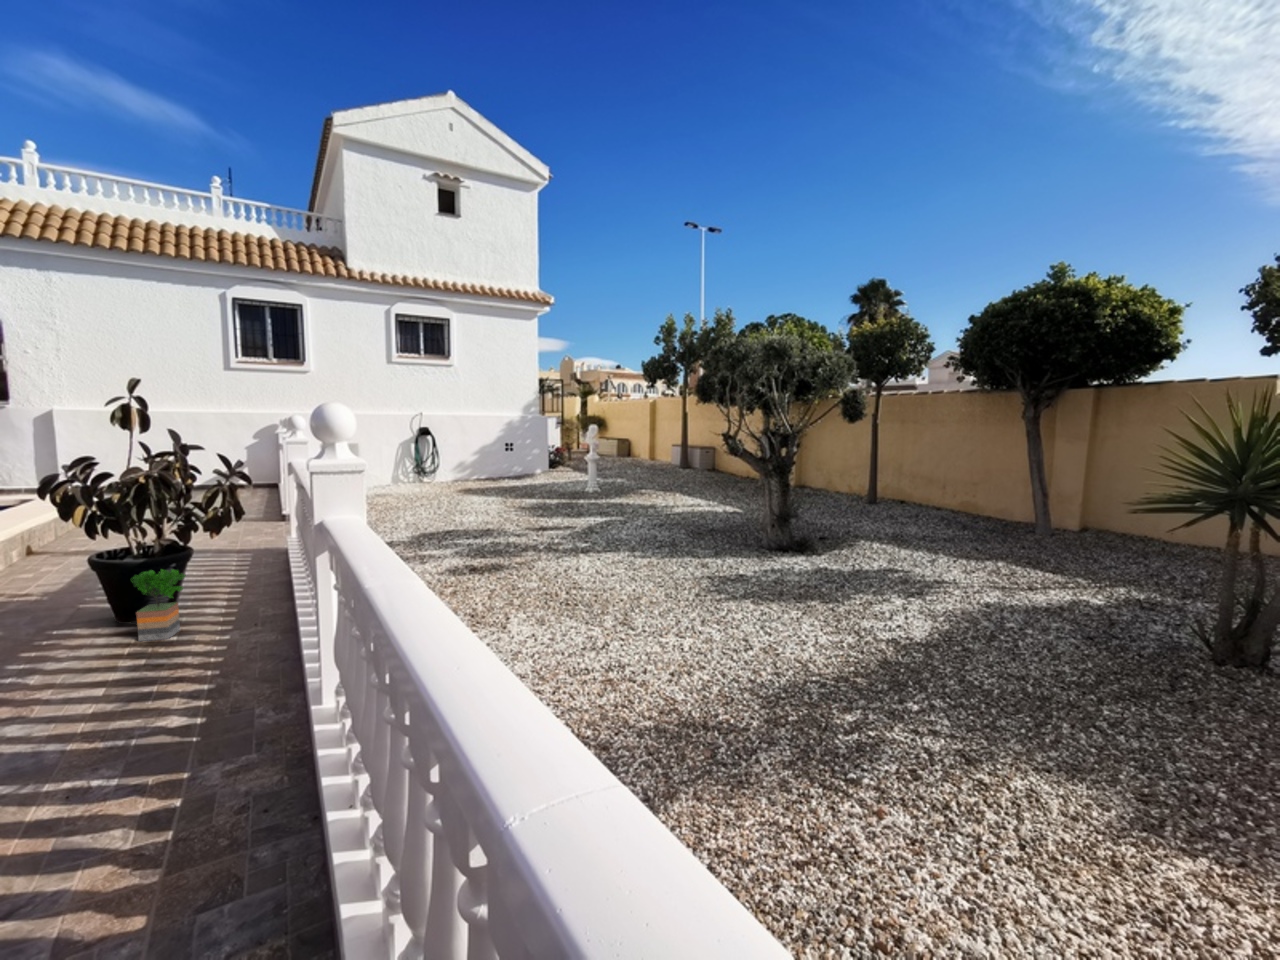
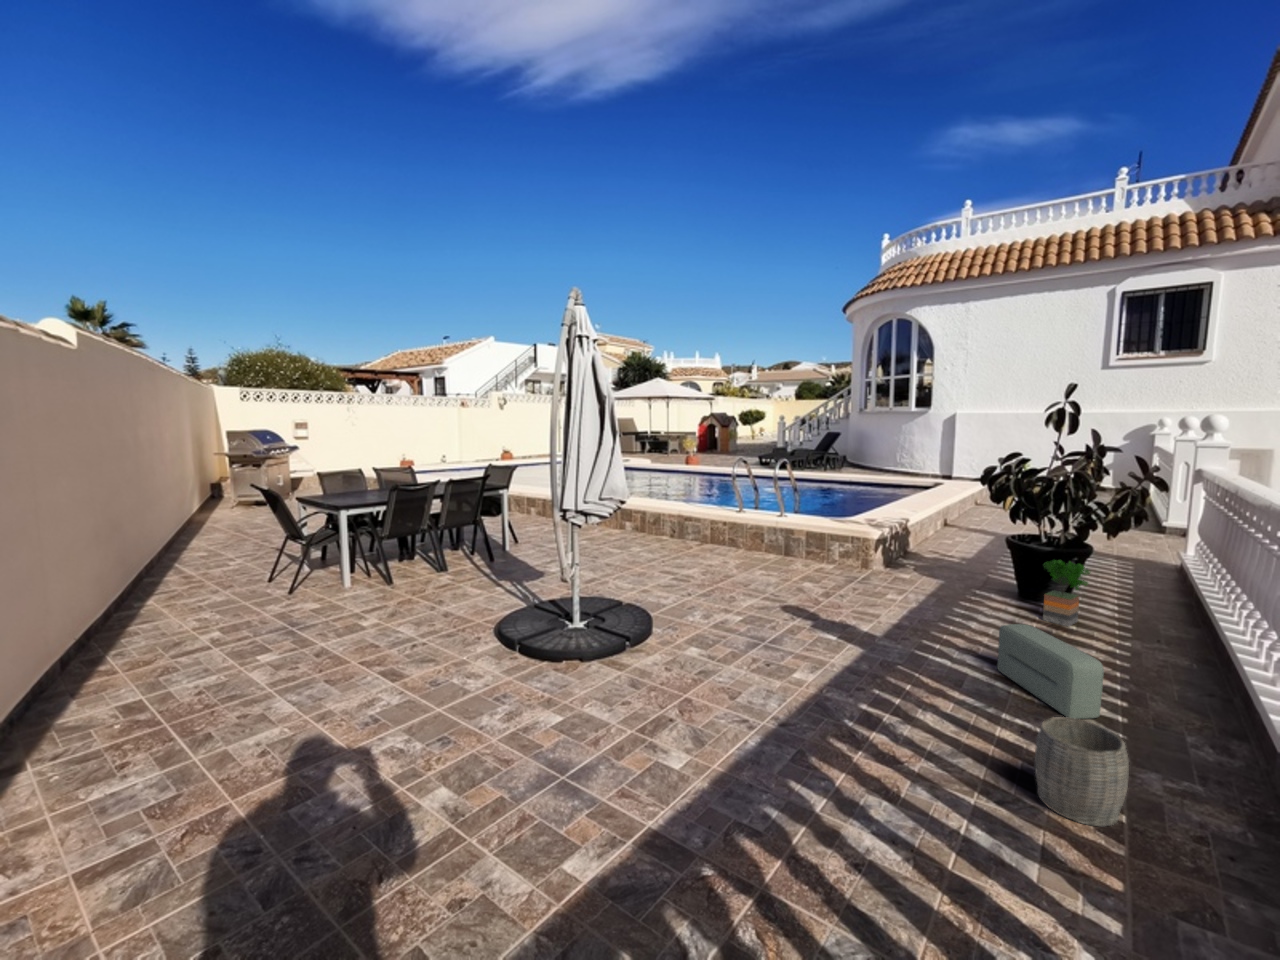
pouf: none [49,660,177,751] -> present [997,624,1104,719]
woven basket: none [56,756,174,890] -> present [1035,717,1129,826]

